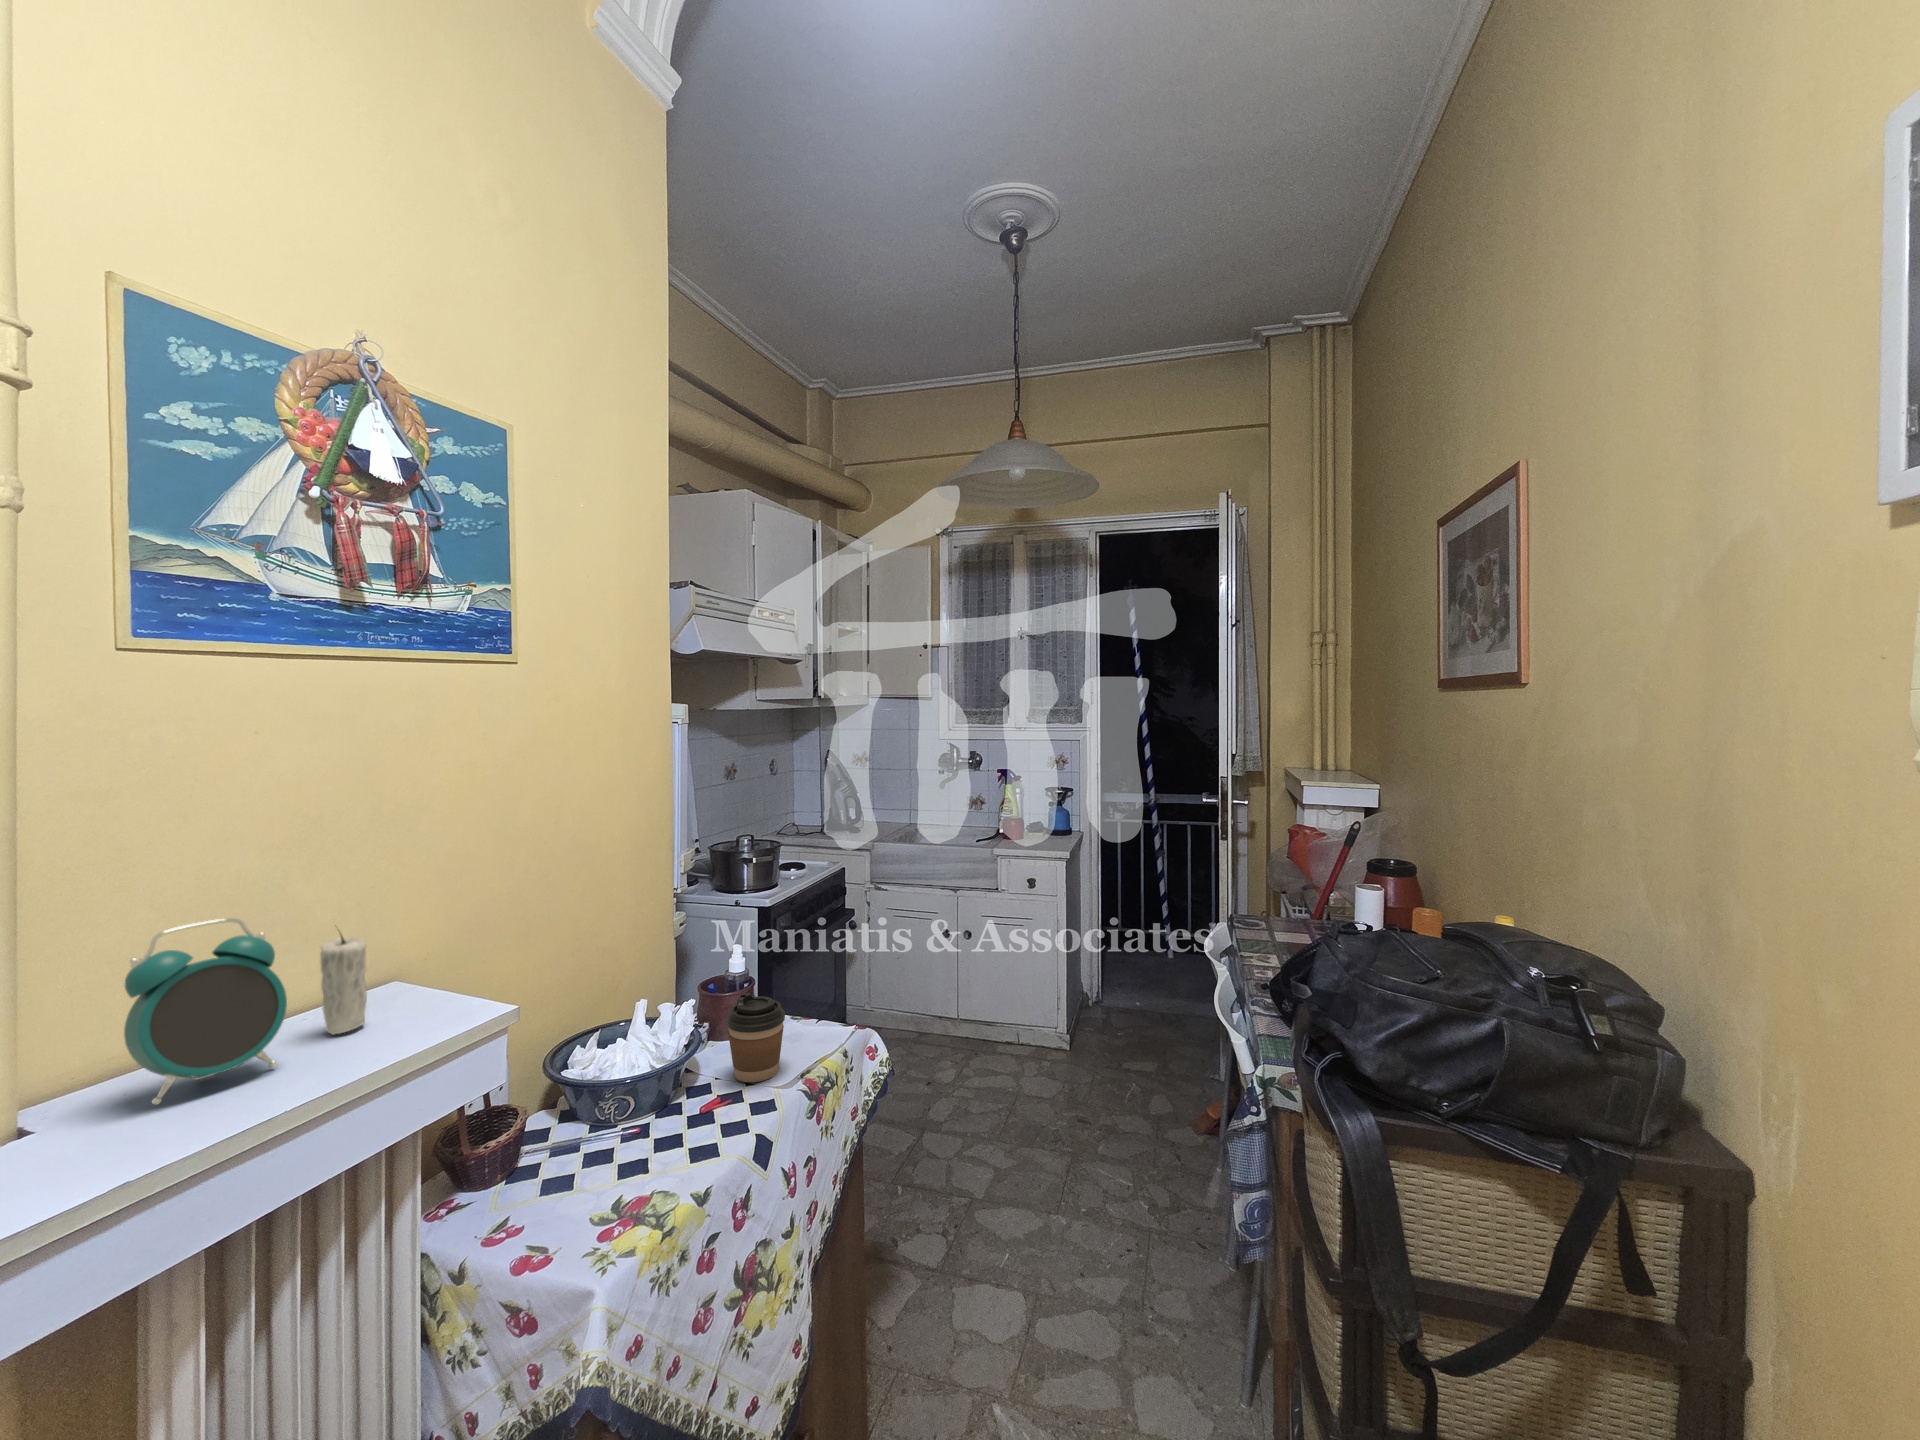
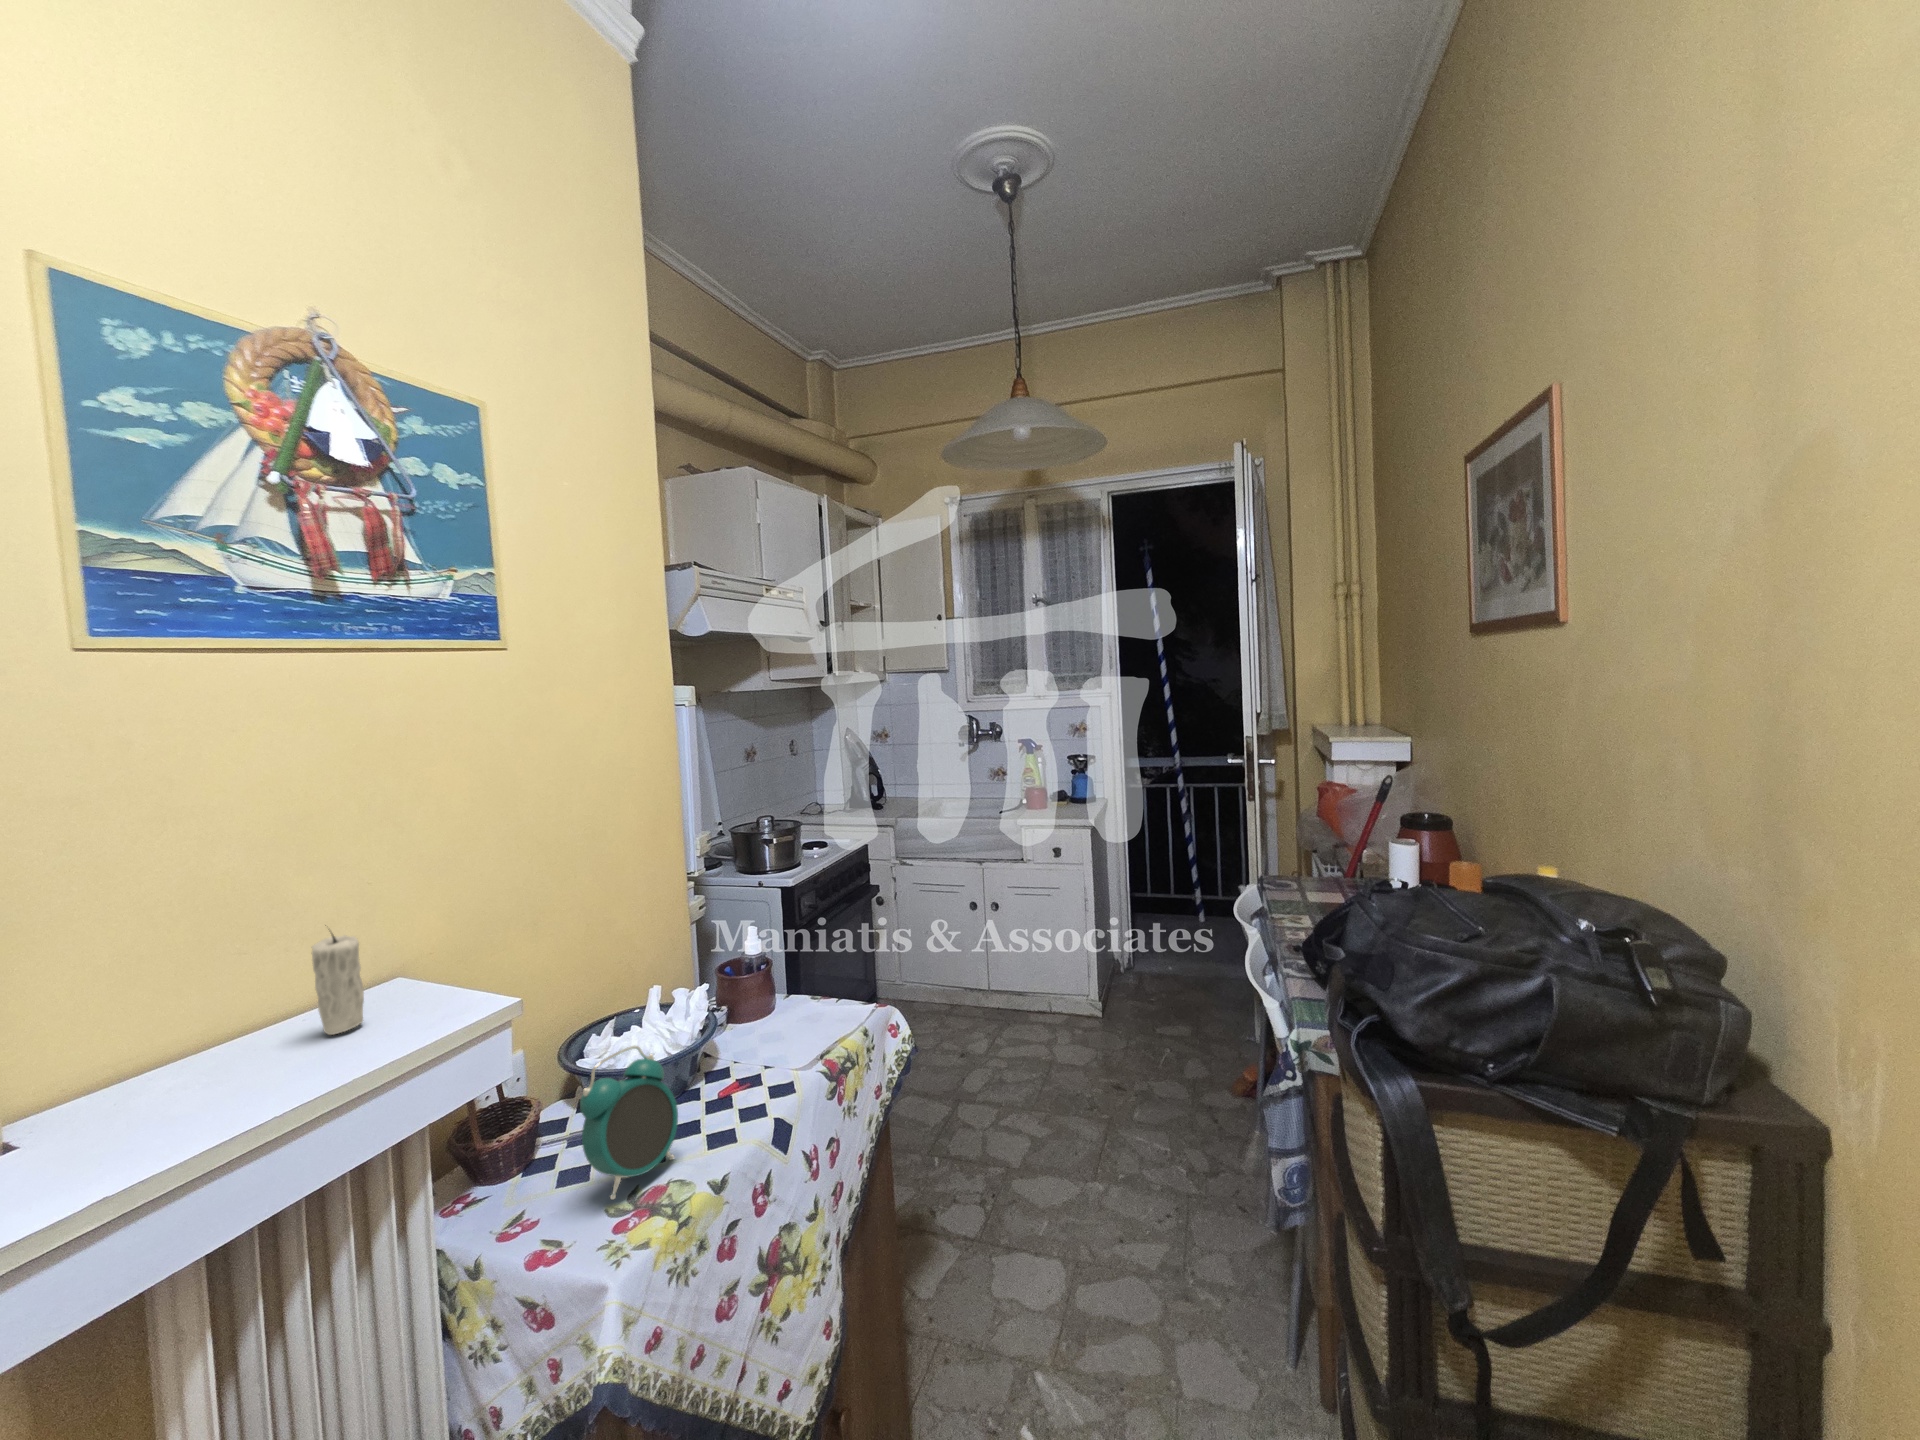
alarm clock: present [124,918,287,1105] -> present [580,1046,678,1200]
coffee cup: present [726,993,785,1082] -> none [741,975,801,1065]

